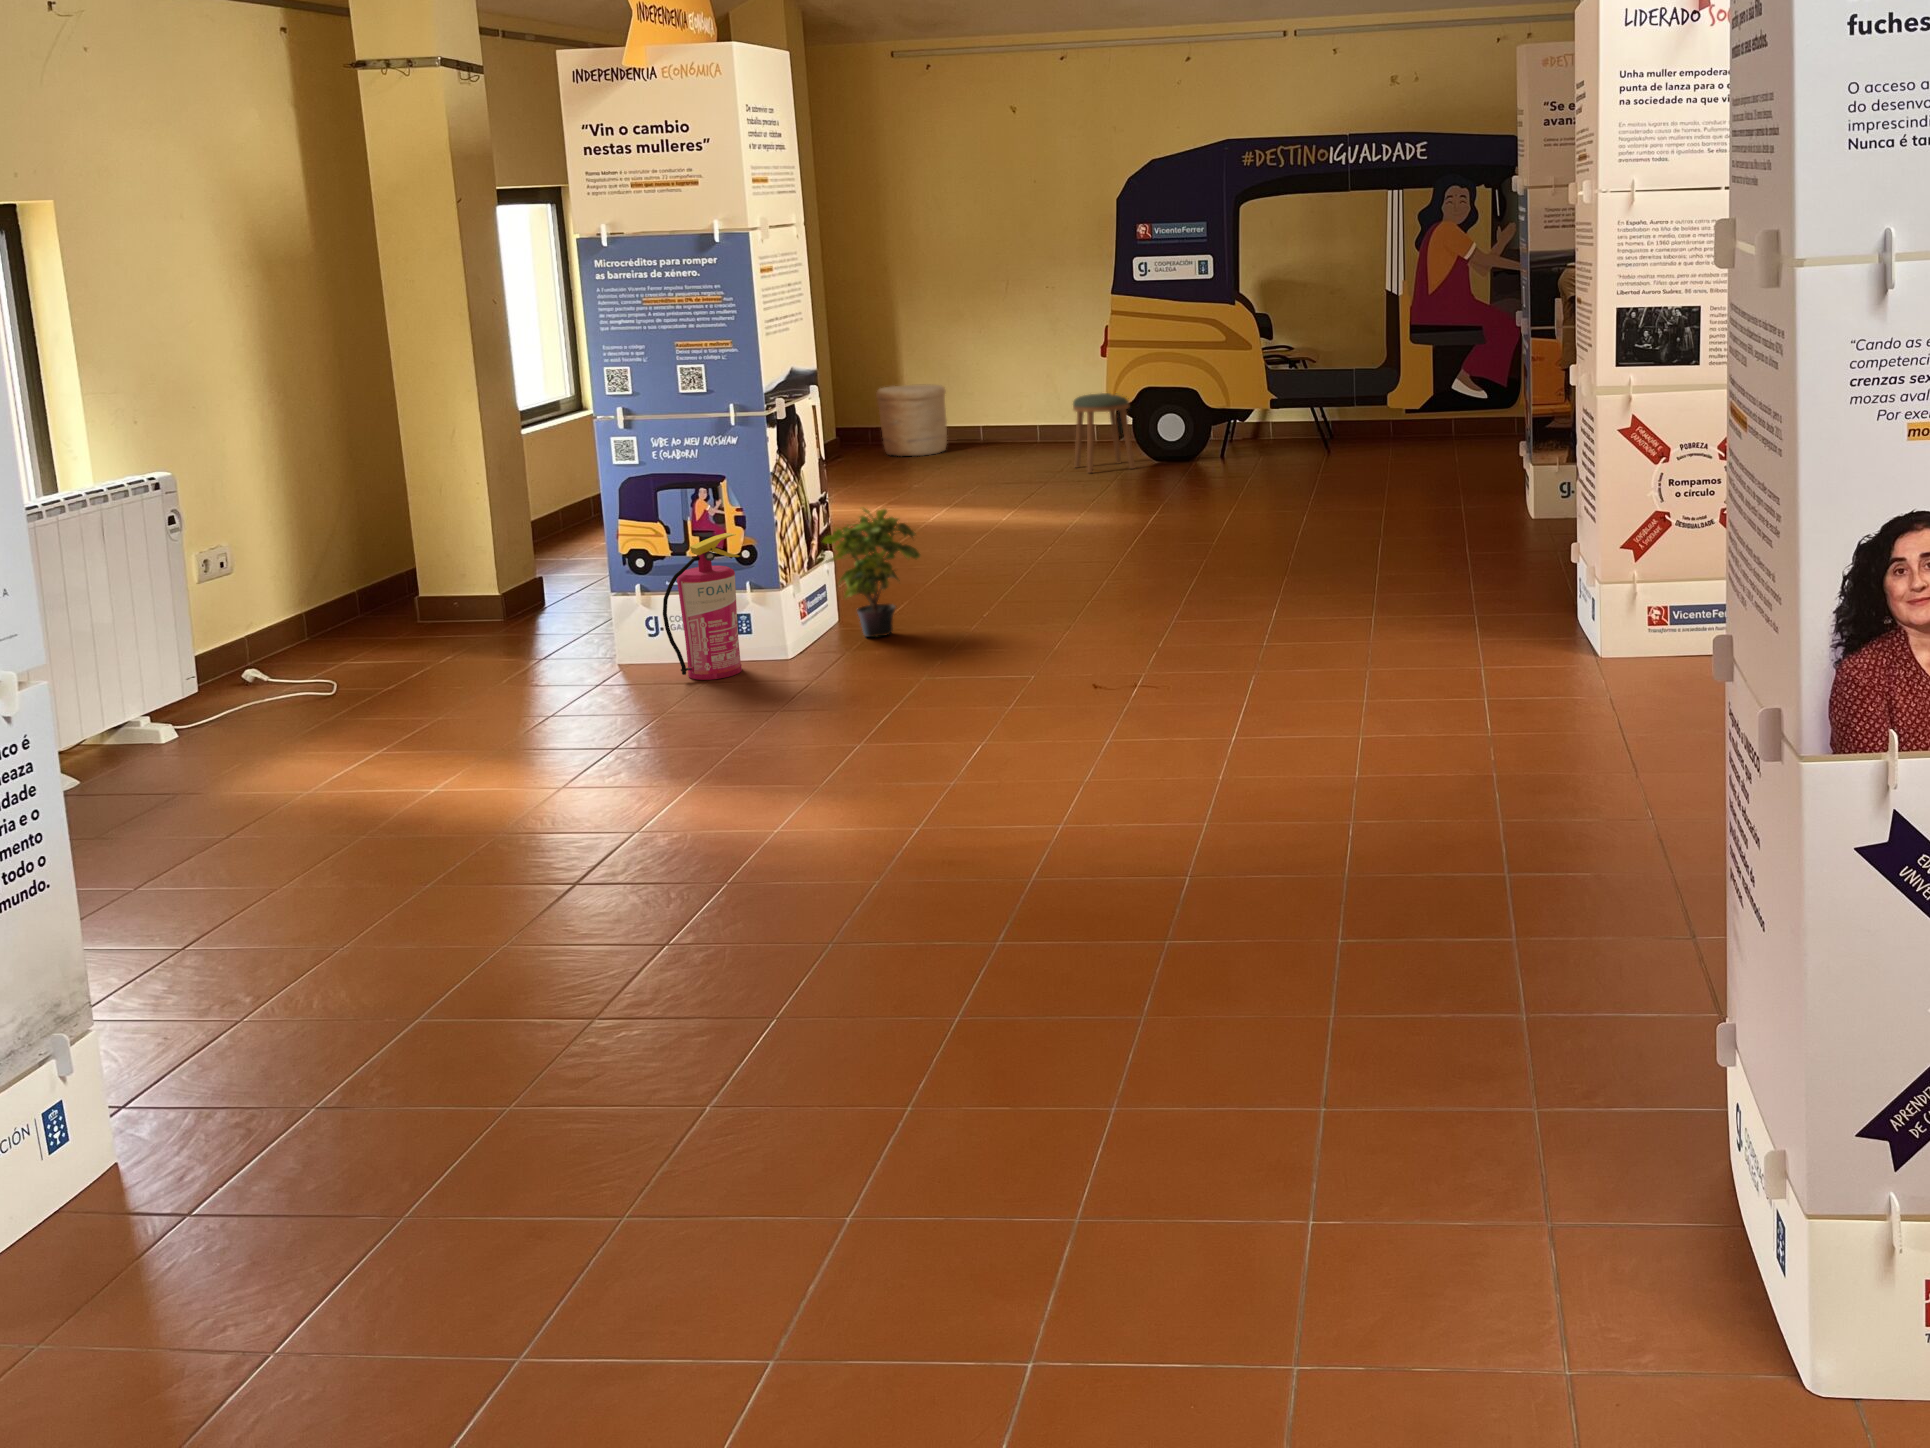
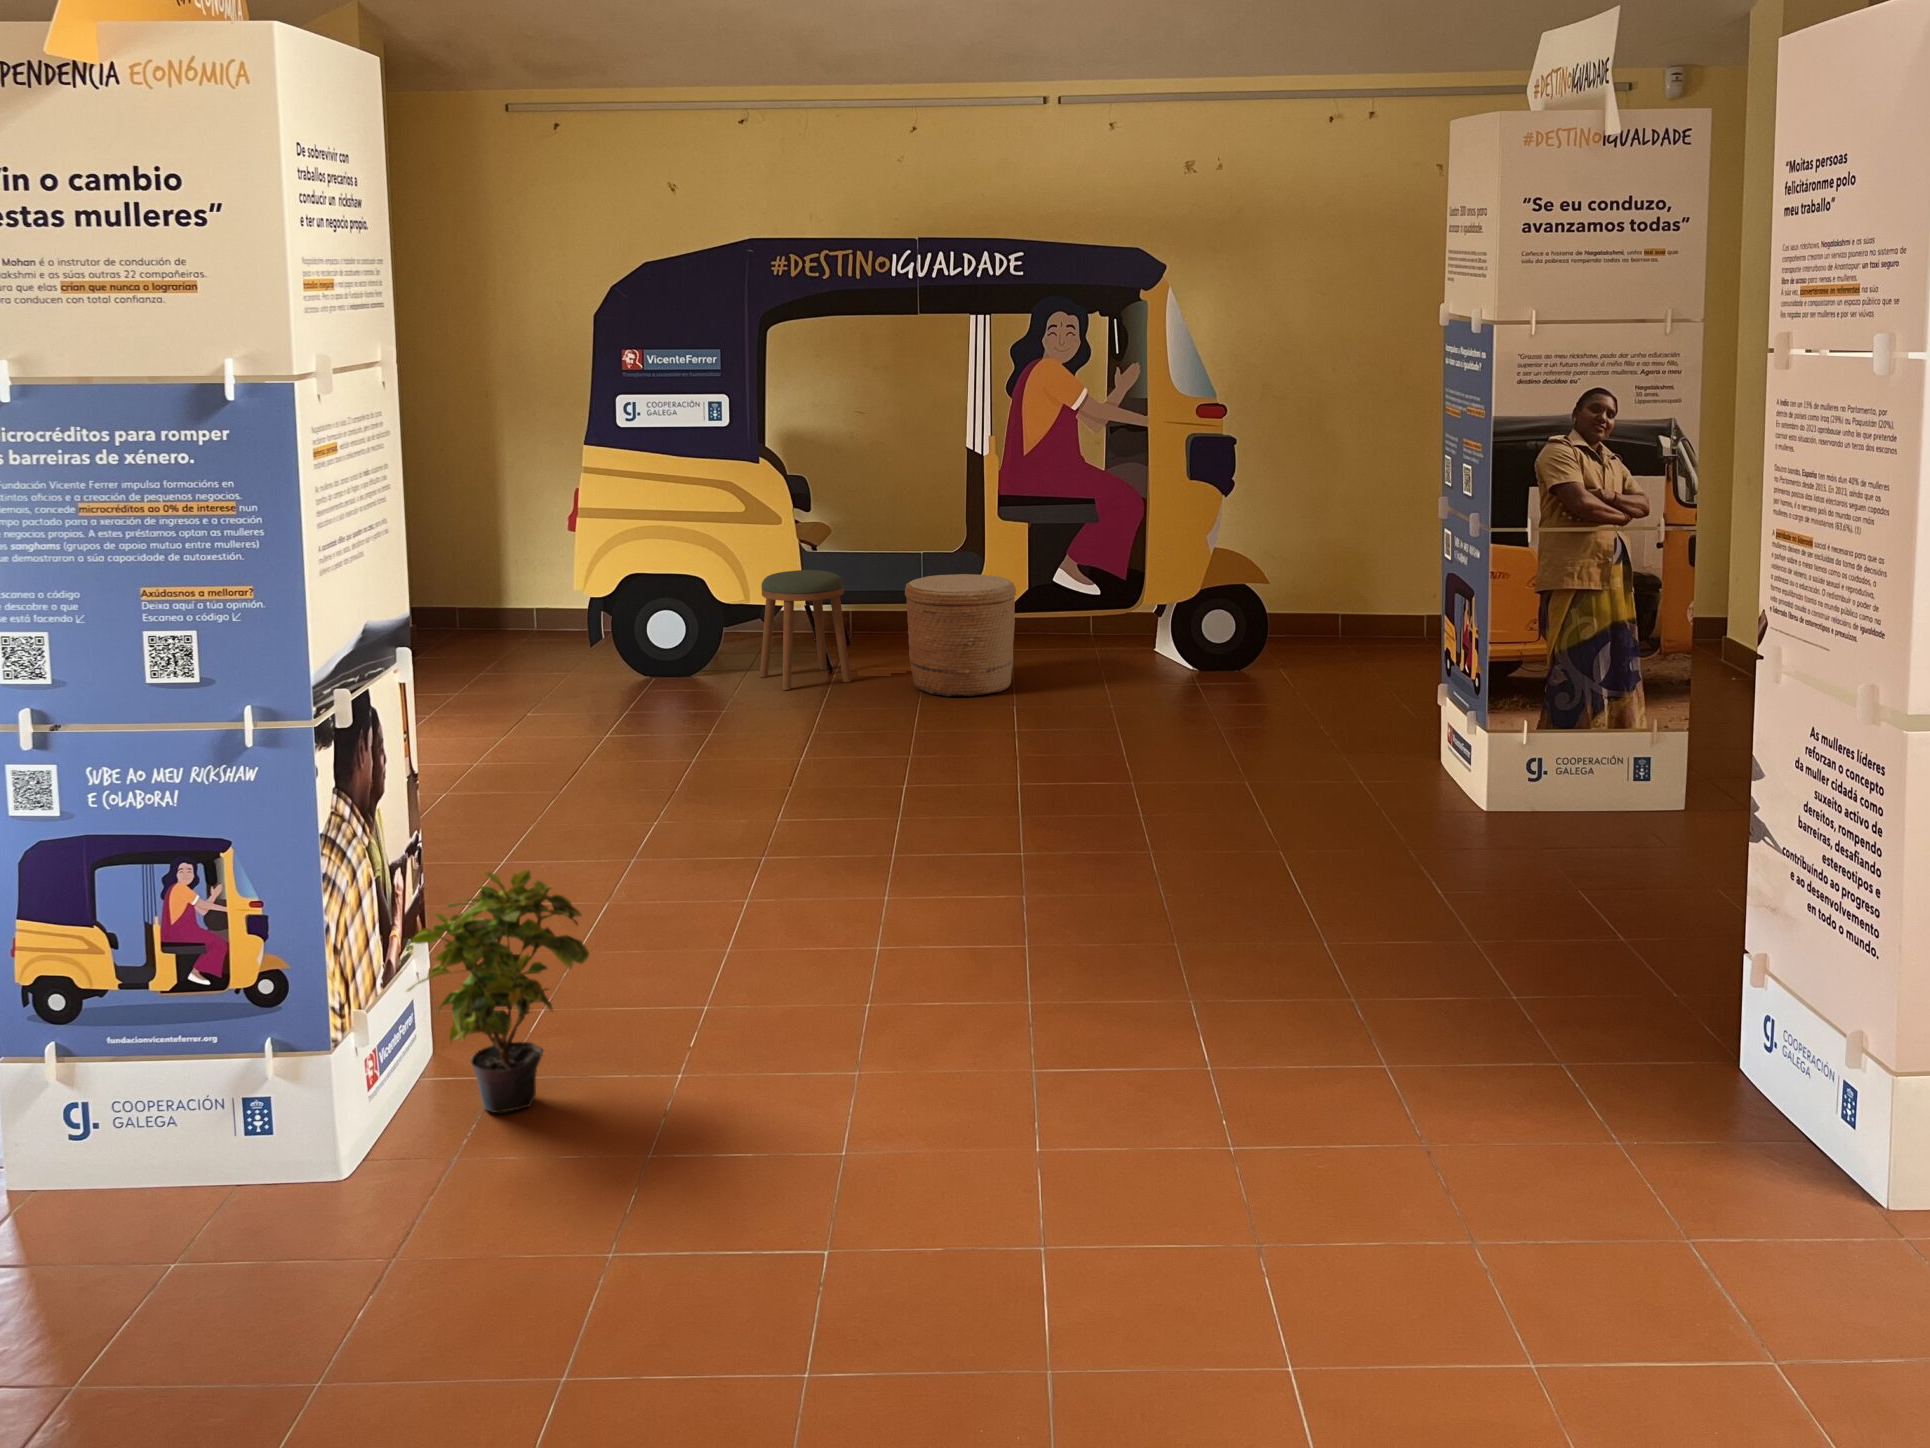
woven basket: present [876,384,947,456] -> present [905,574,1016,697]
fire extinguisher: present [663,533,742,680] -> none [94,952,257,1252]

